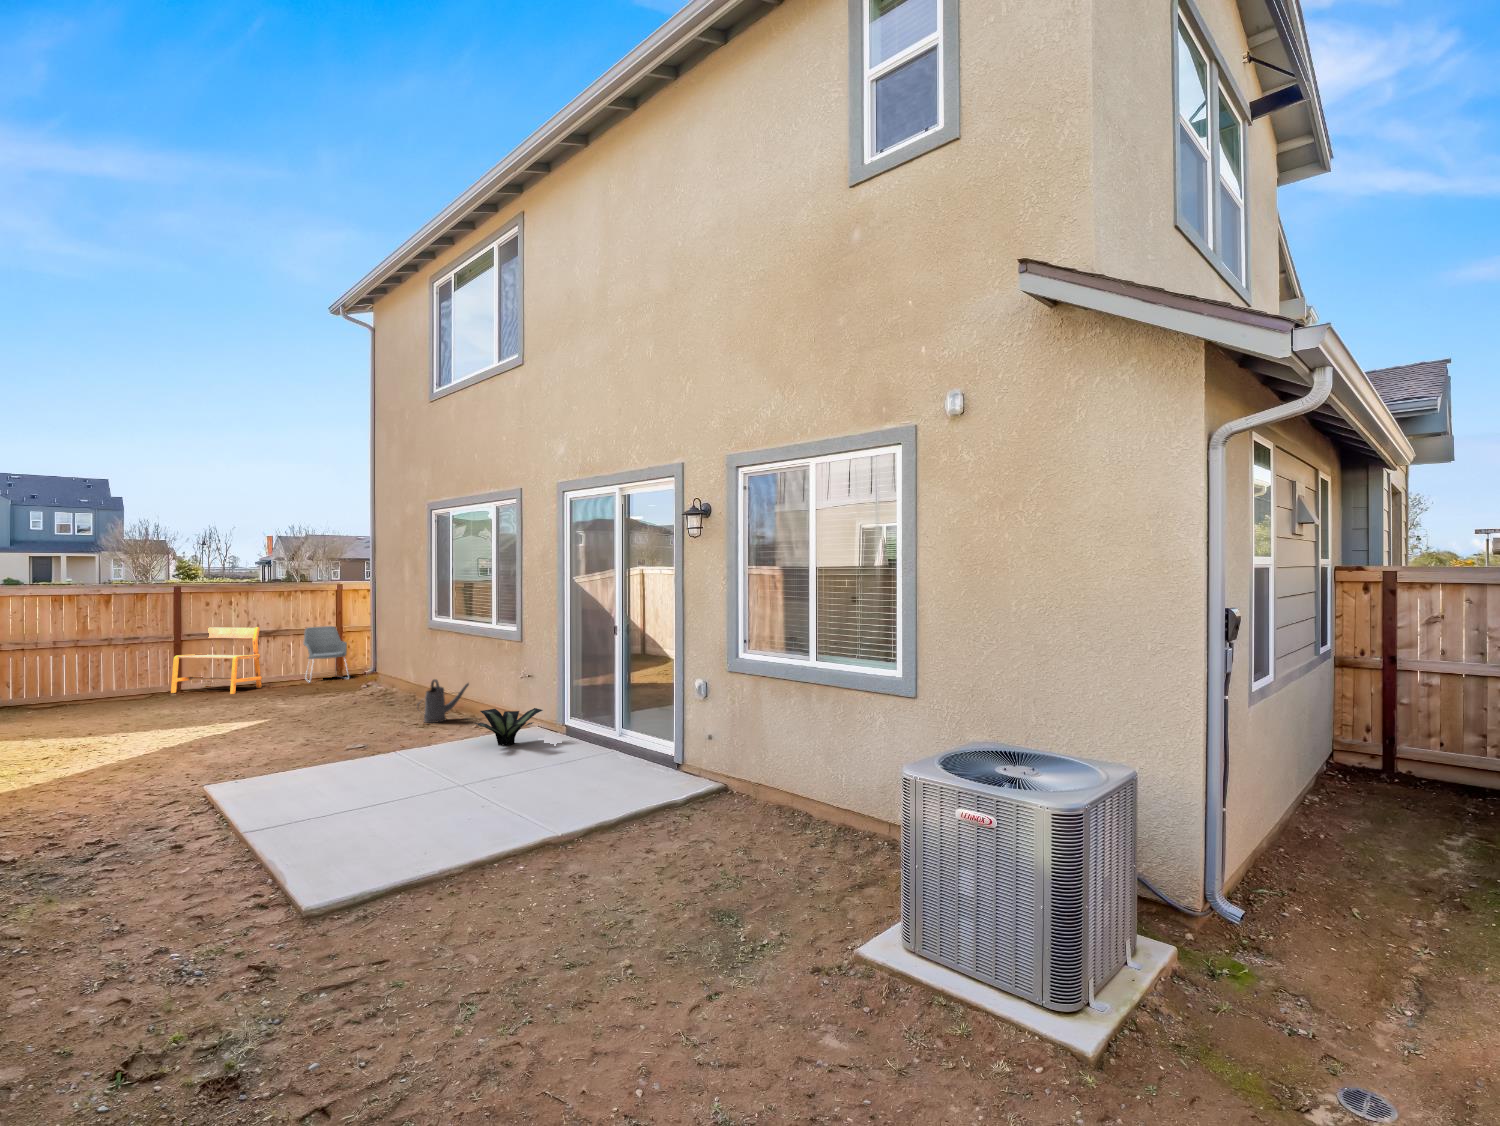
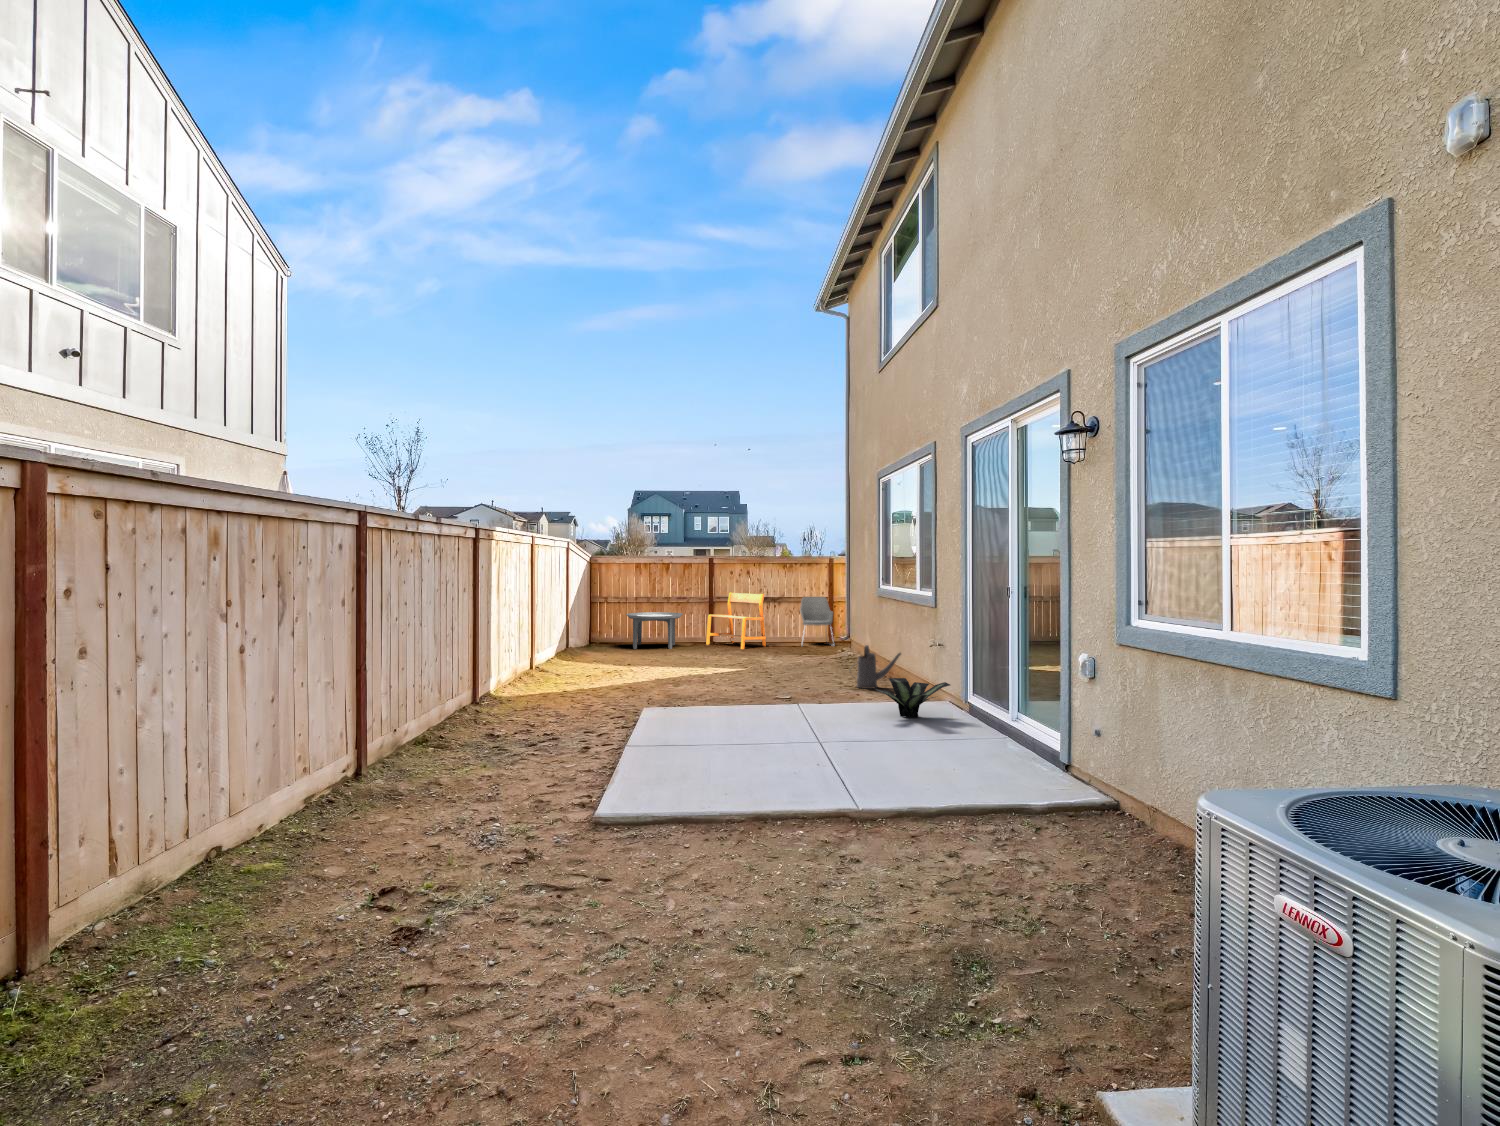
round table: none [39,657,138,710] -> present [626,612,683,649]

